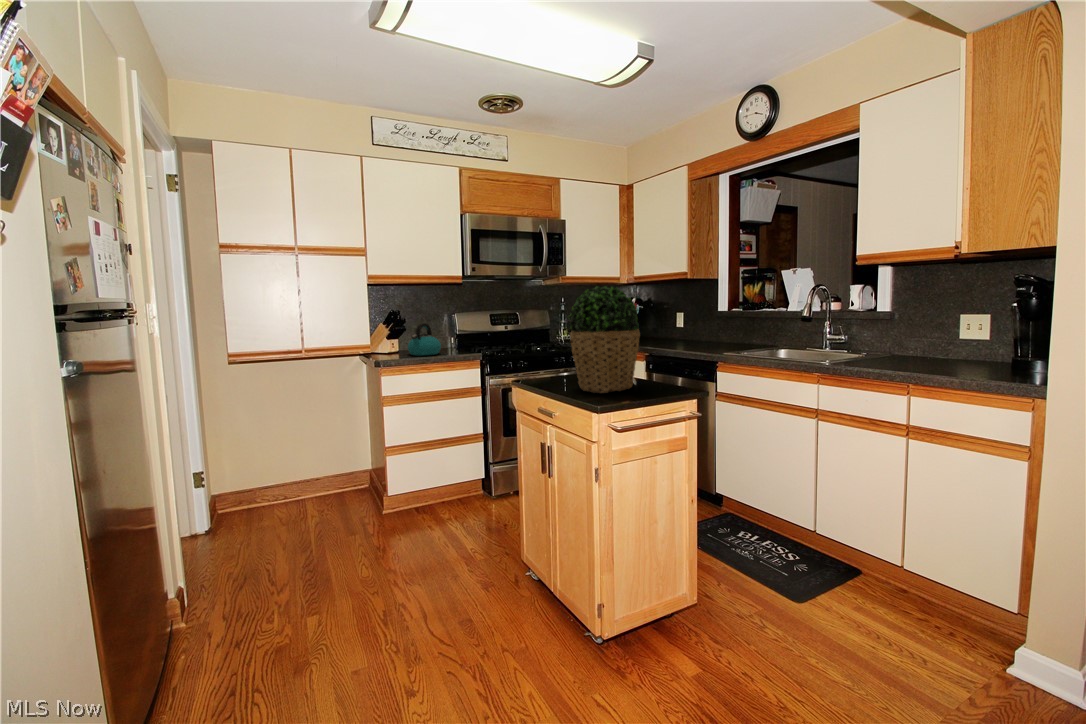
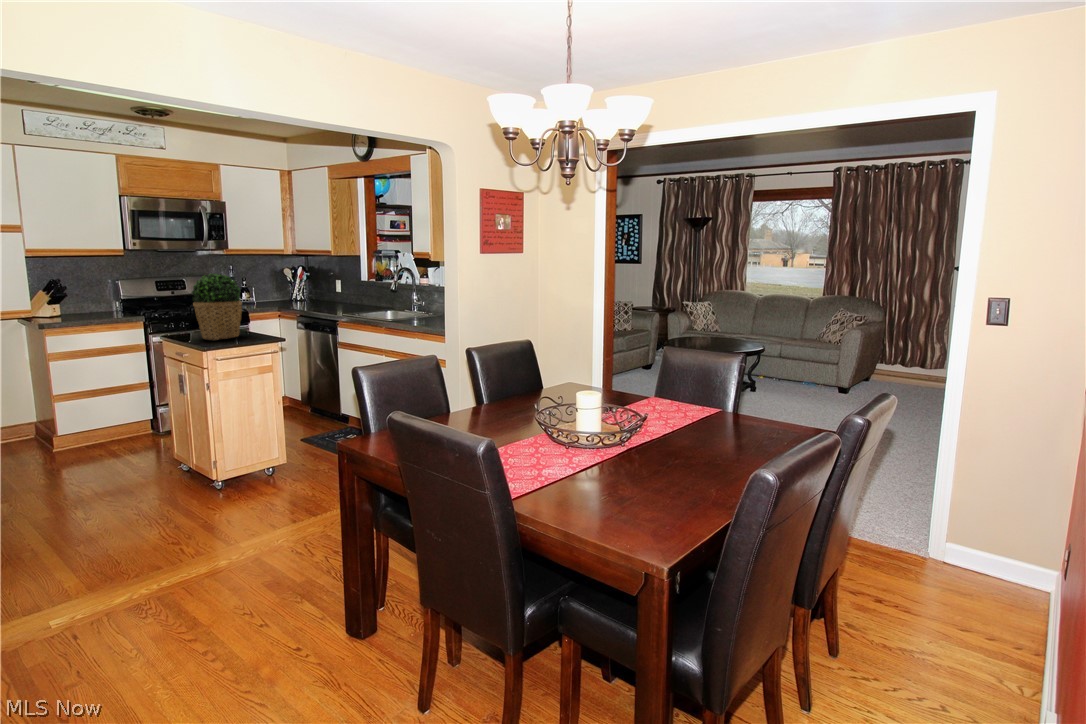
kettle: present [408,323,441,356] -> none [70,290,105,318]

